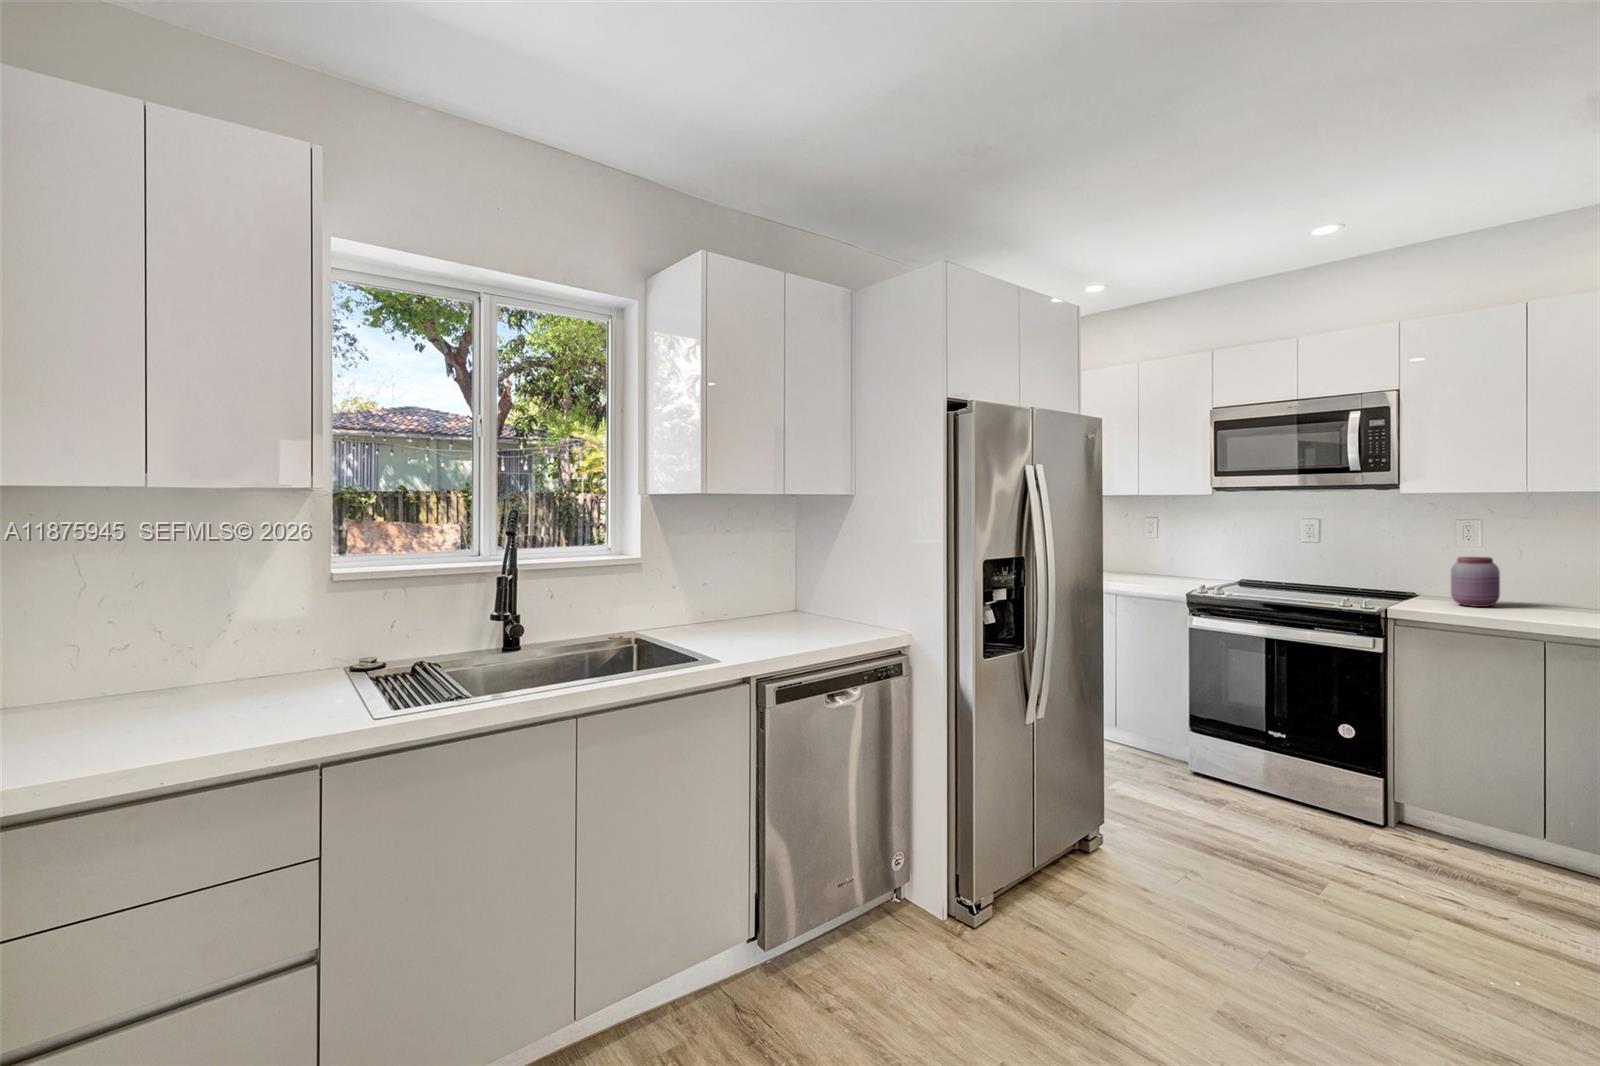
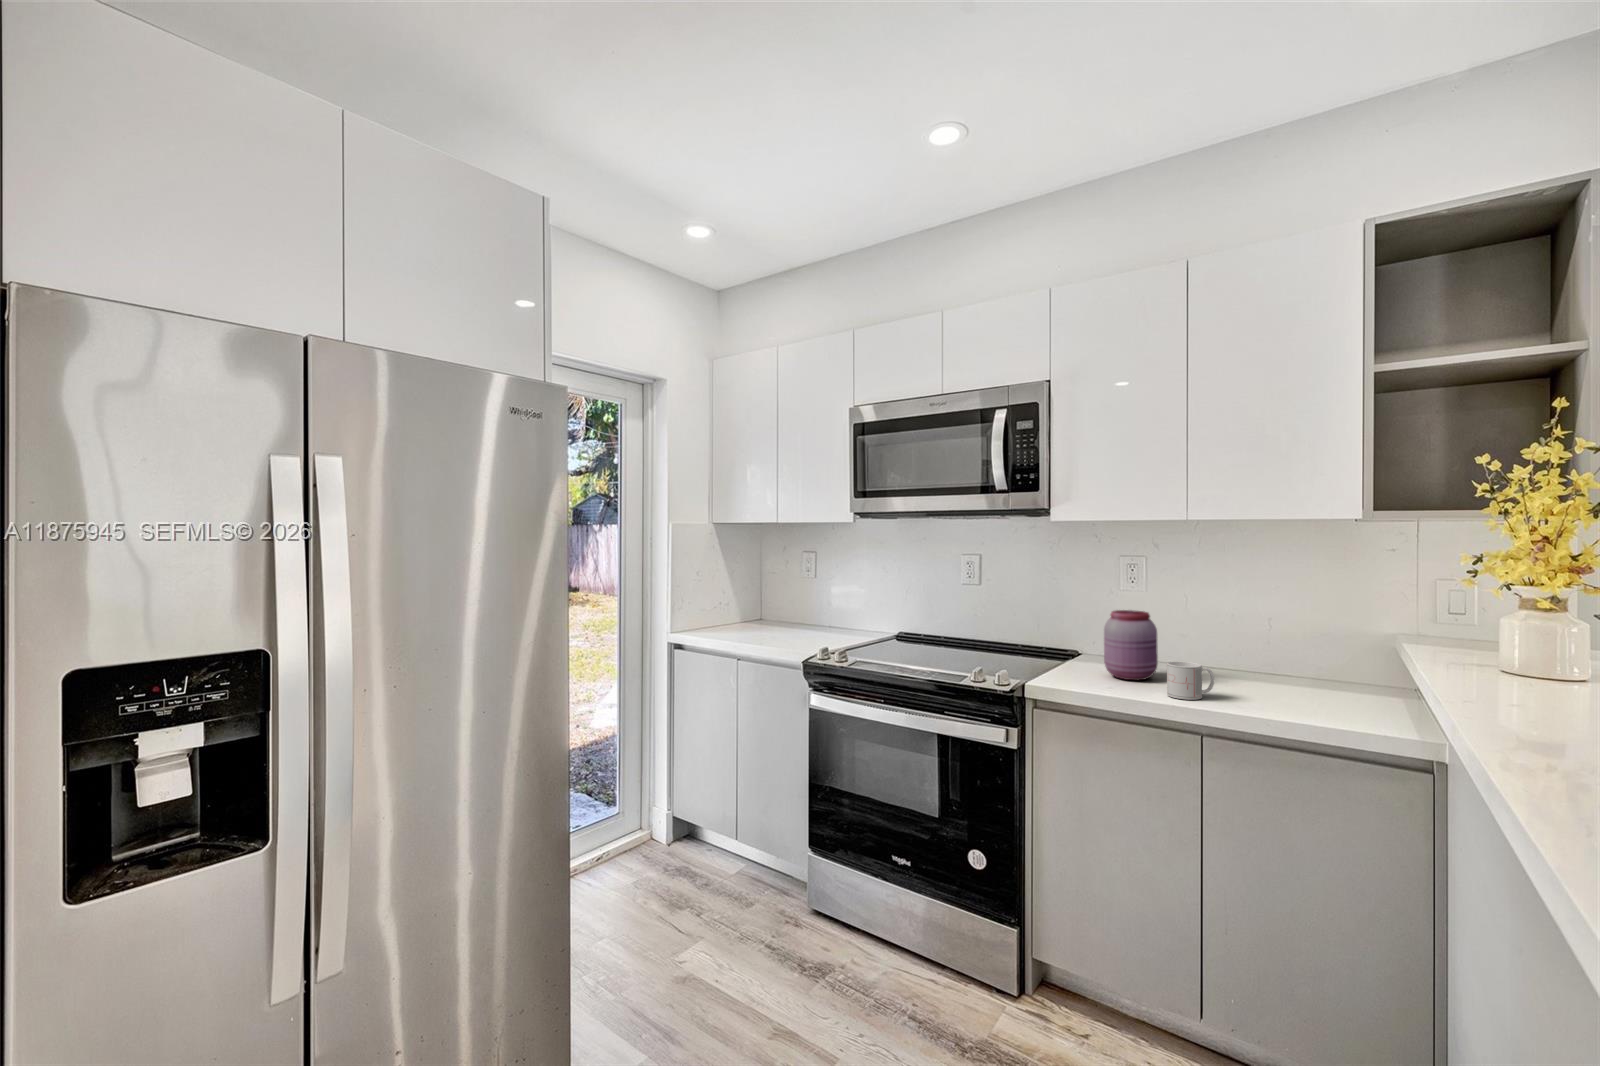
mug: none [1512,590,1554,616] -> present [1167,661,1215,700]

